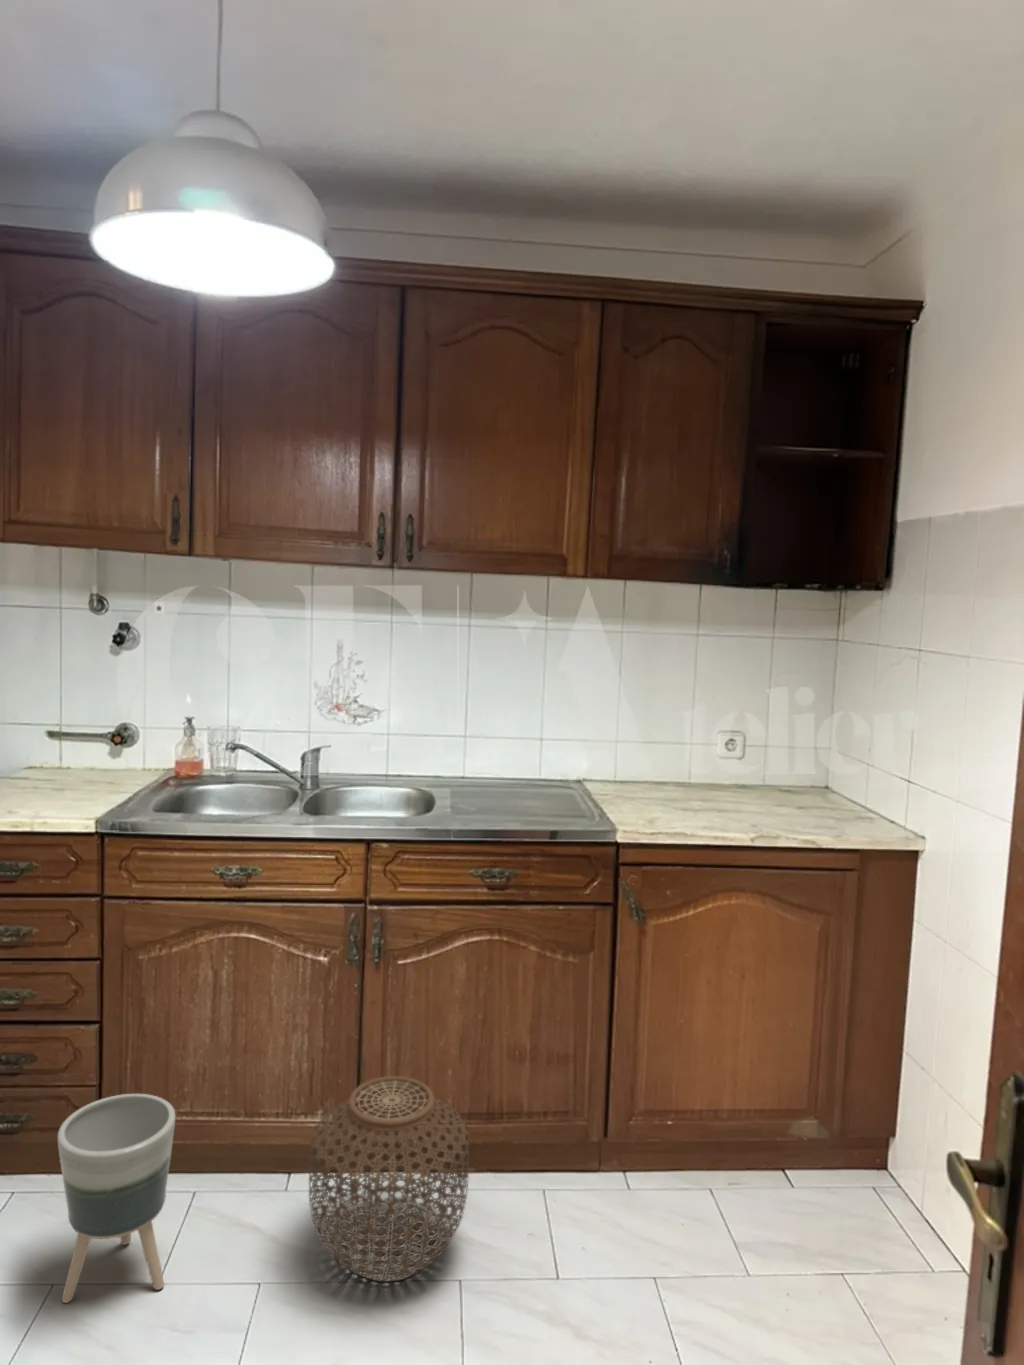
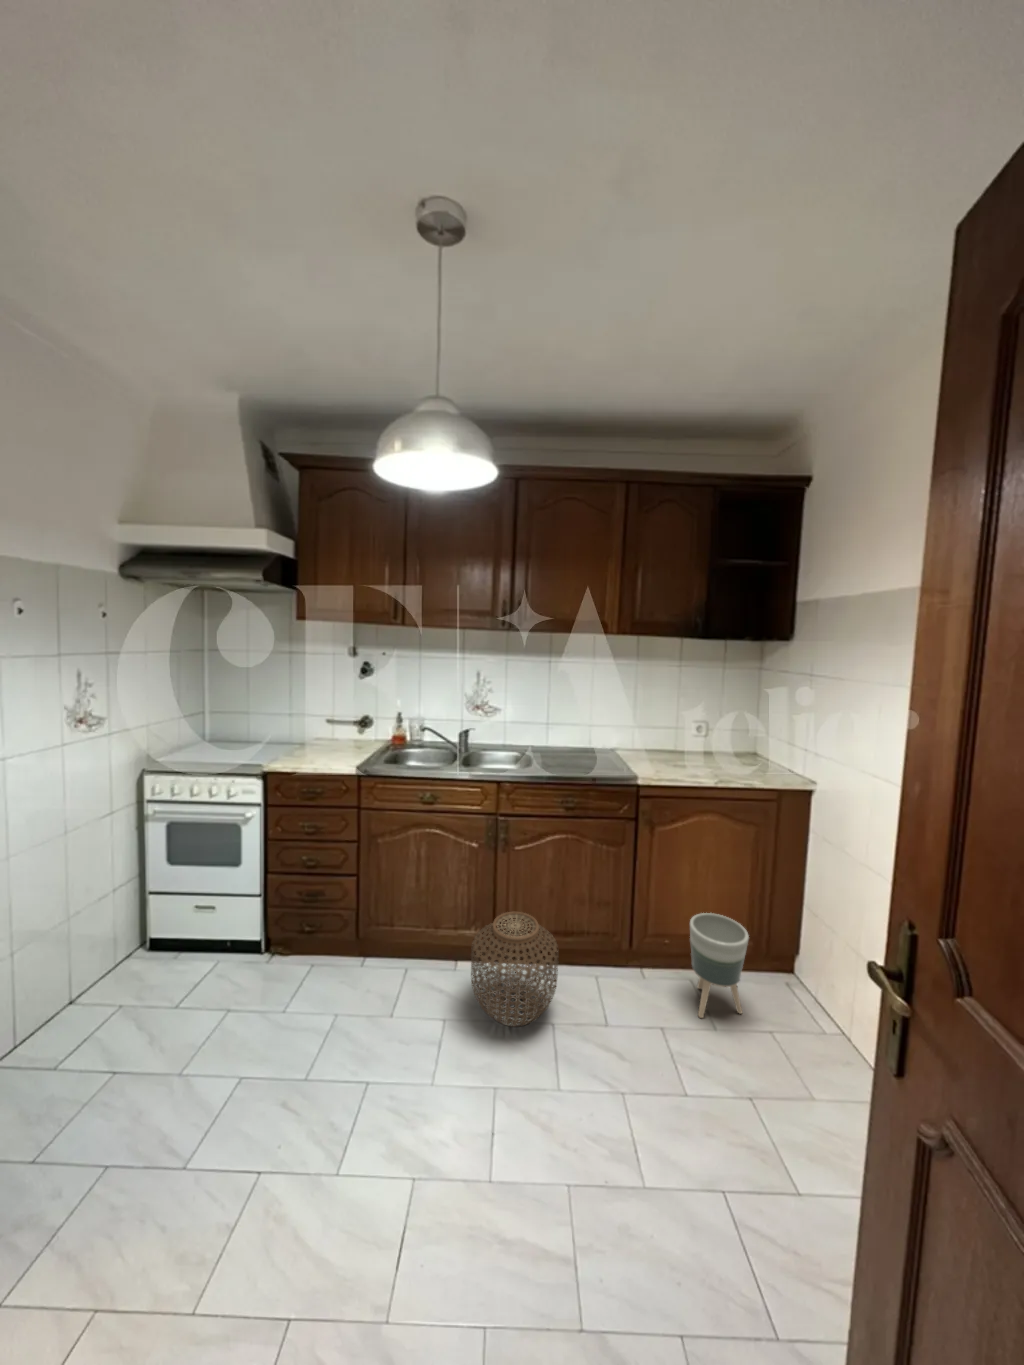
planter: present [58,1094,175,1303] -> present [690,913,749,1018]

